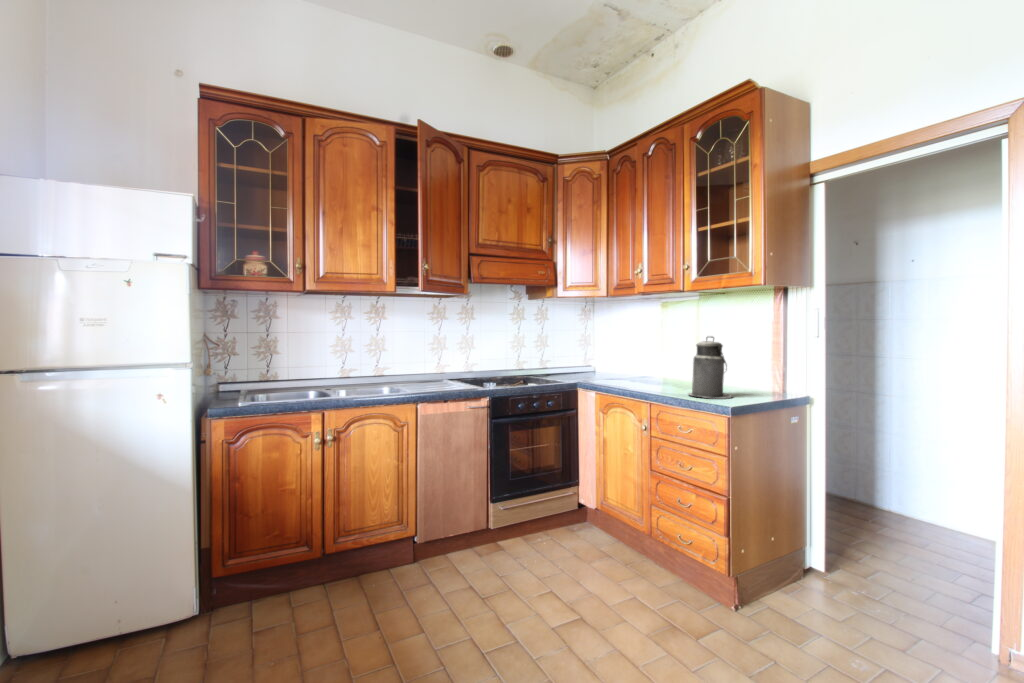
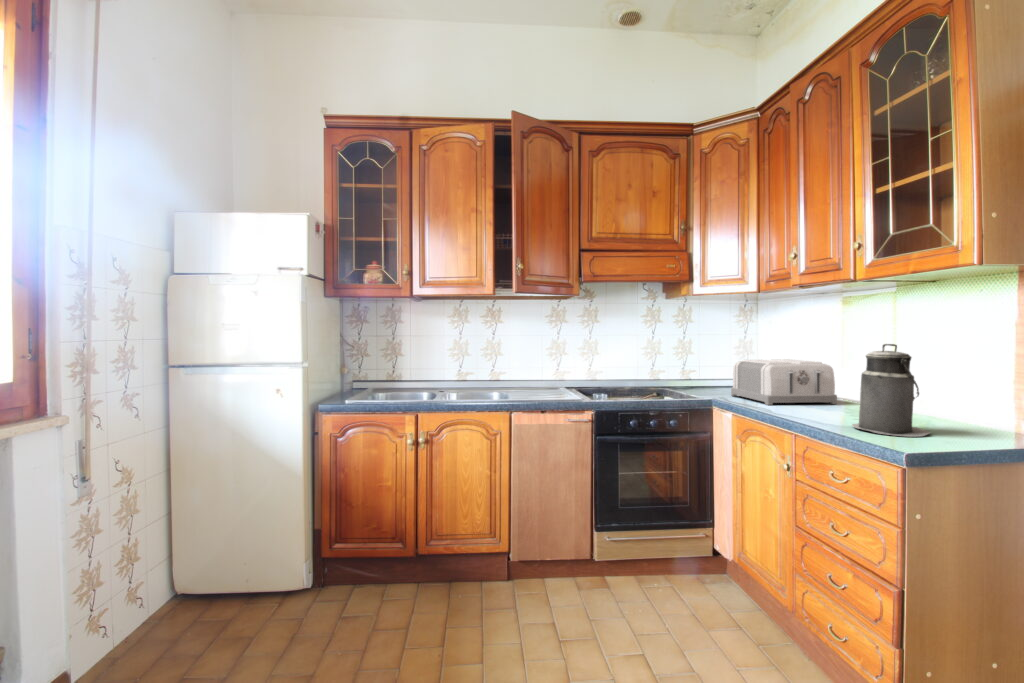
toaster: none [587,350,662,385] -> present [731,359,837,405]

